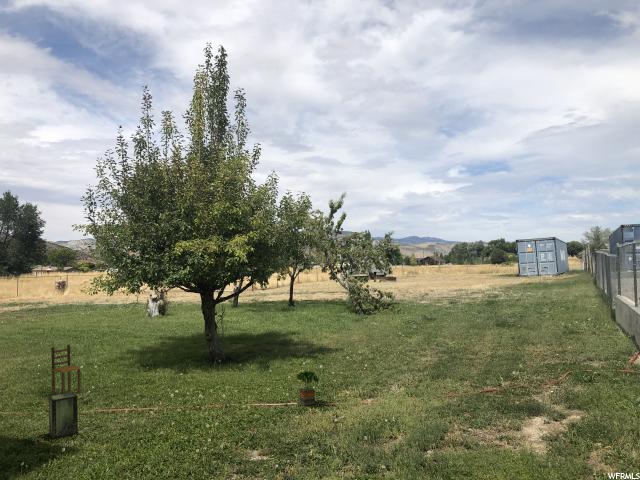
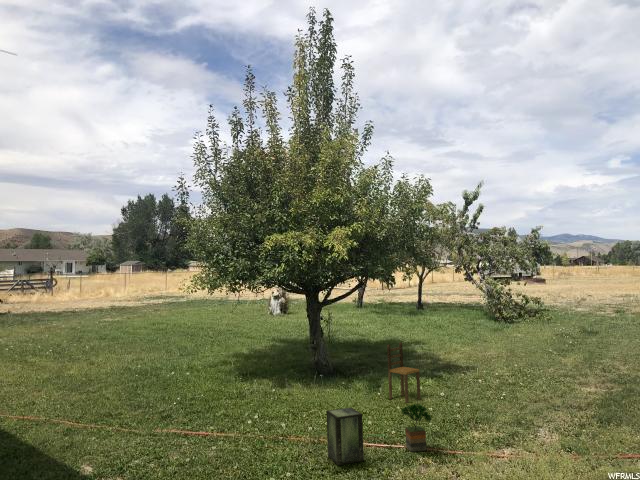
chair: present [51,345,81,395] -> present [387,342,421,403]
storage box: present [49,392,78,439] -> present [327,408,364,465]

